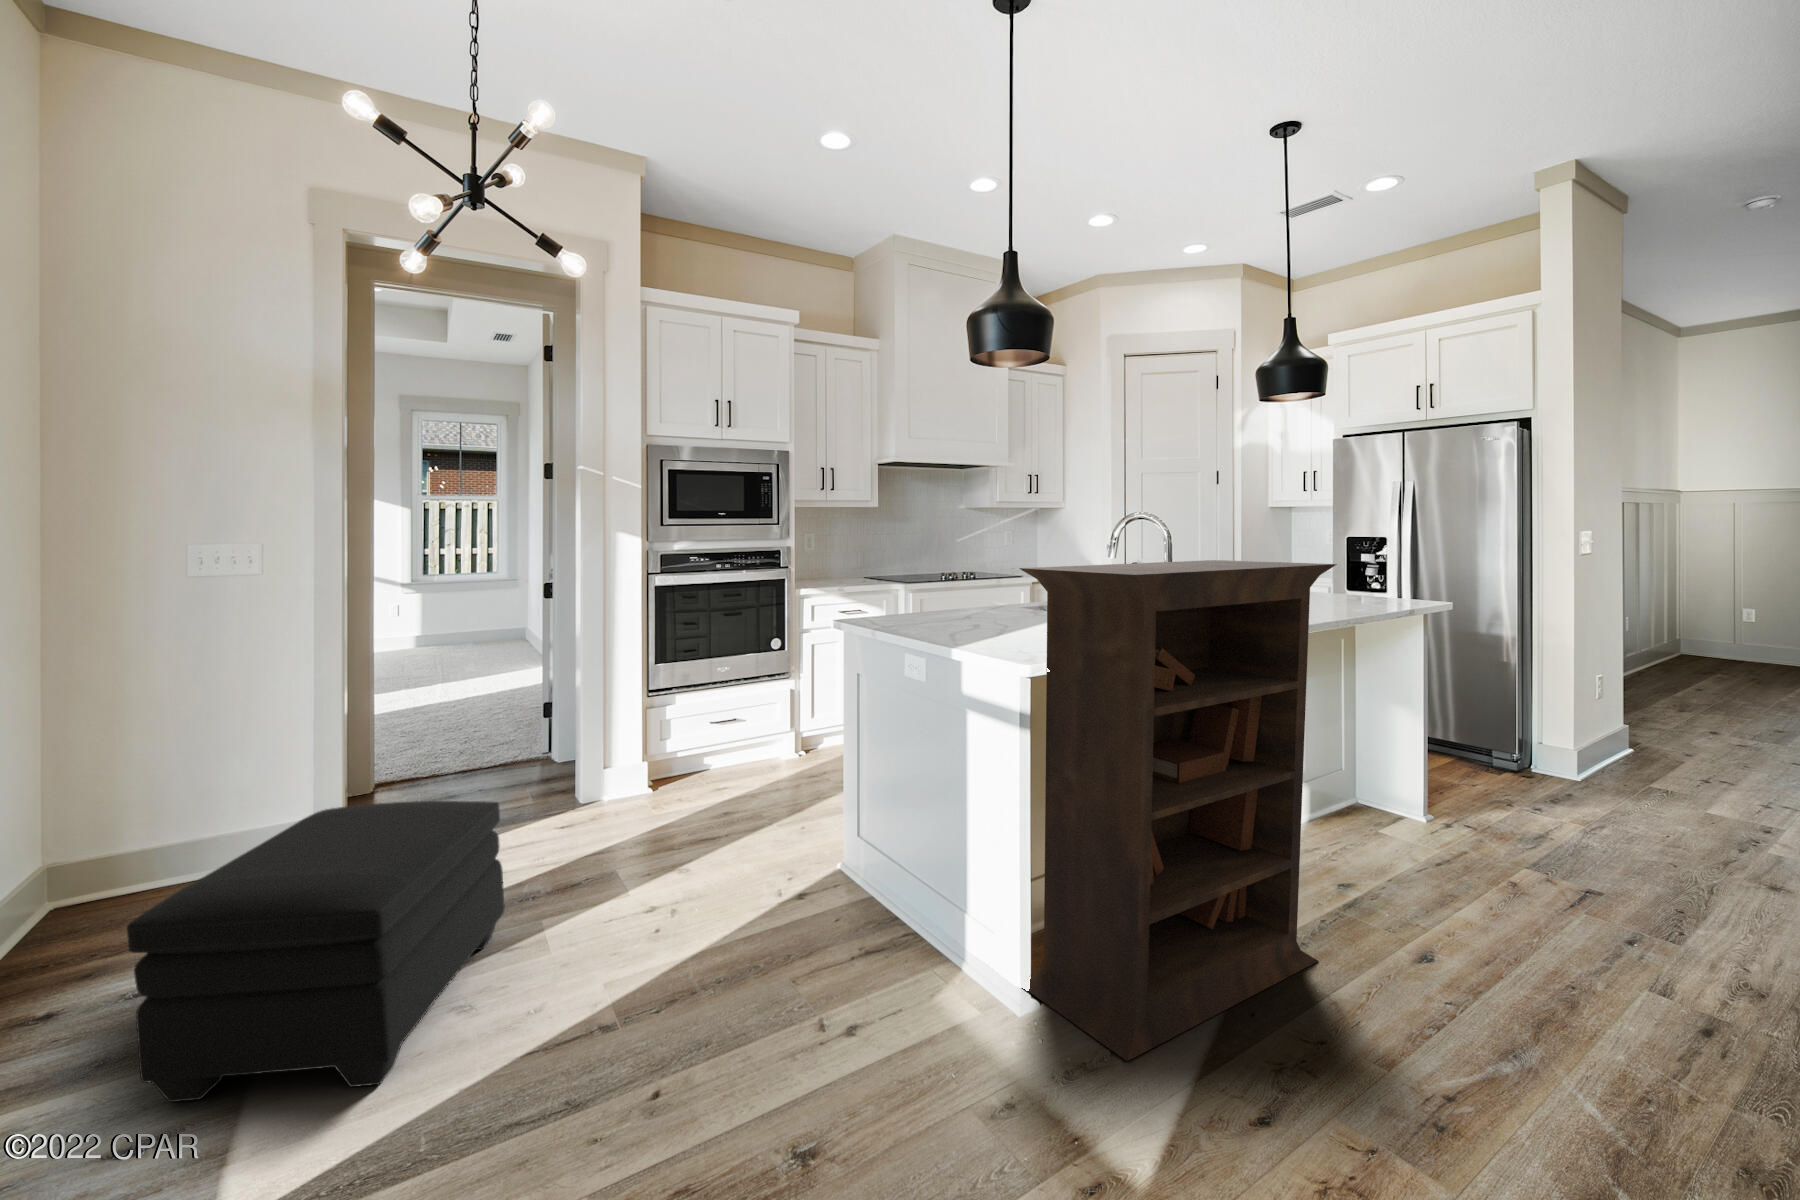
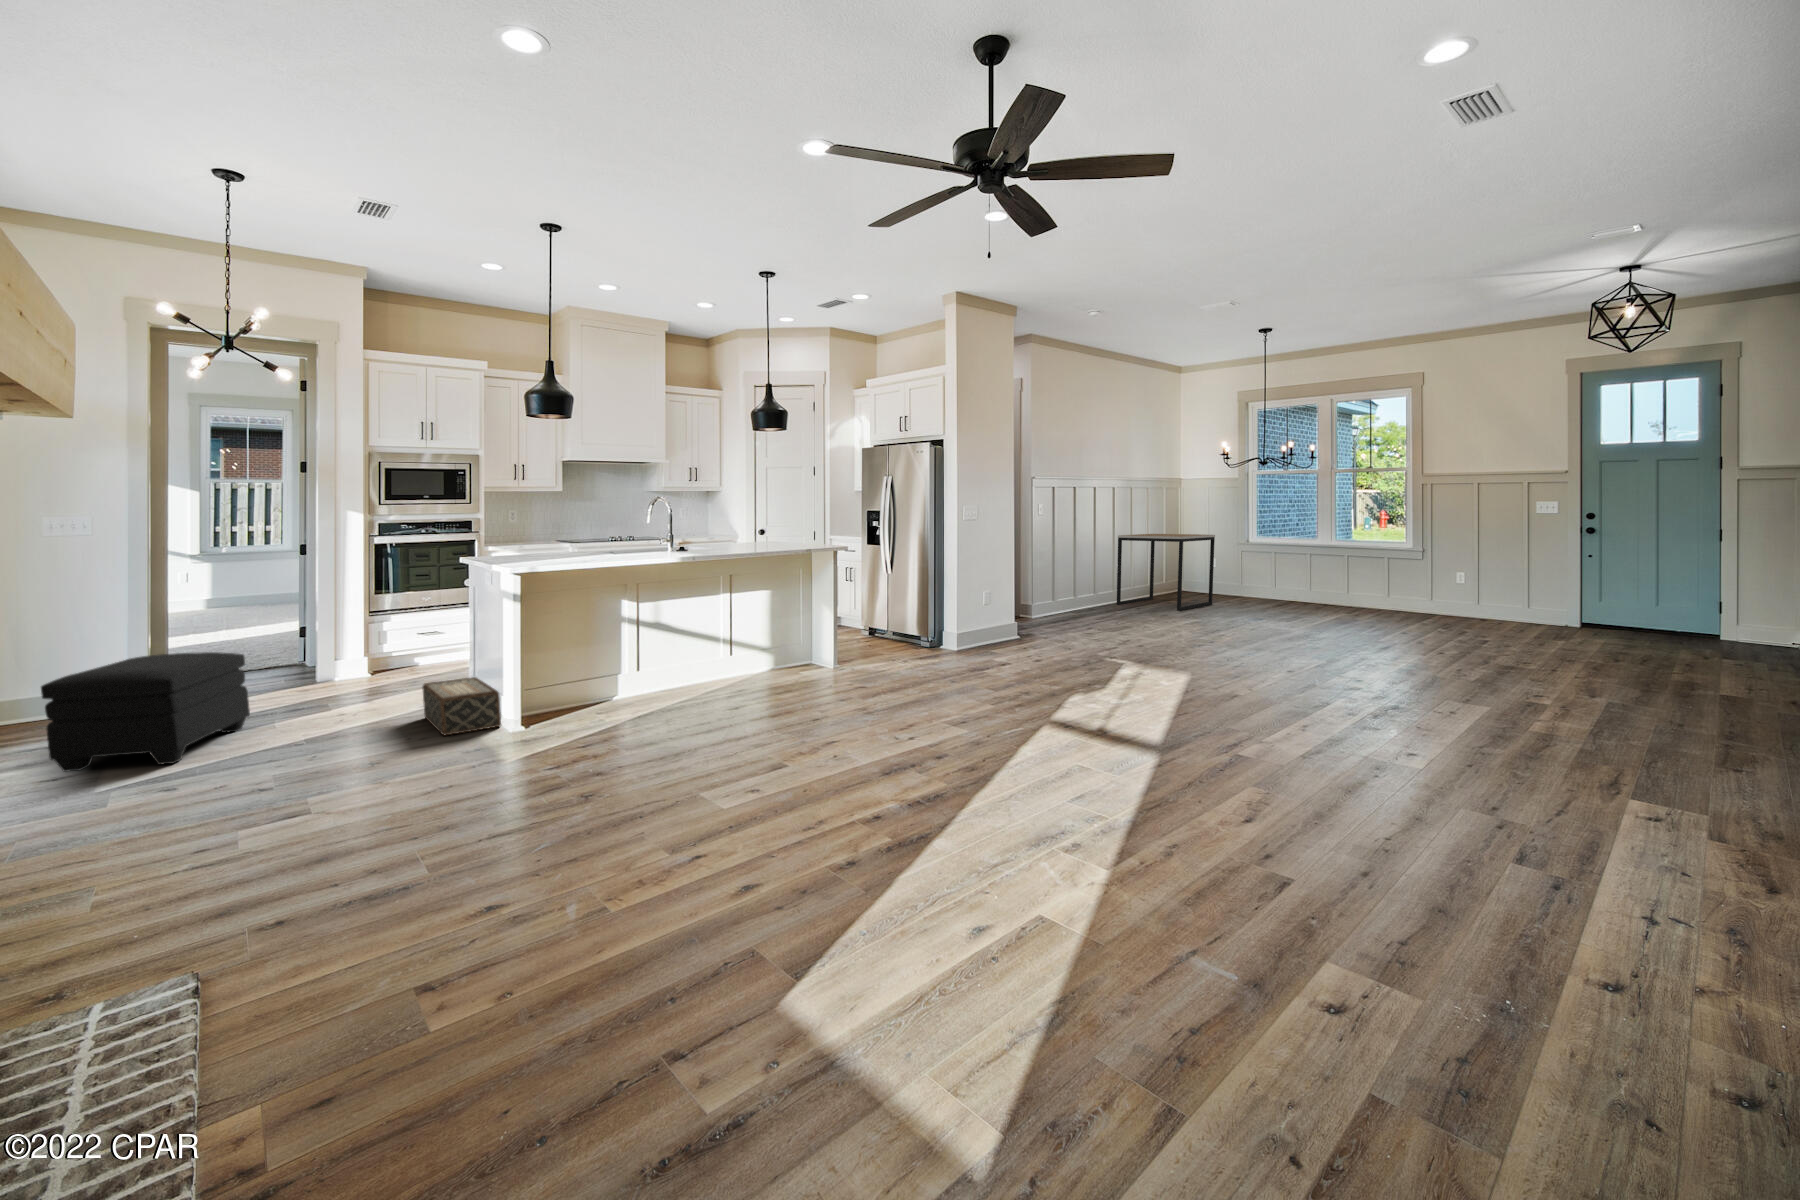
bookcase: present [1020,560,1337,1061] -> none [511,522,687,742]
side table: none [1602,566,1774,685] -> present [1117,534,1215,610]
woven basket: none [797,844,968,1006] -> present [422,677,501,735]

